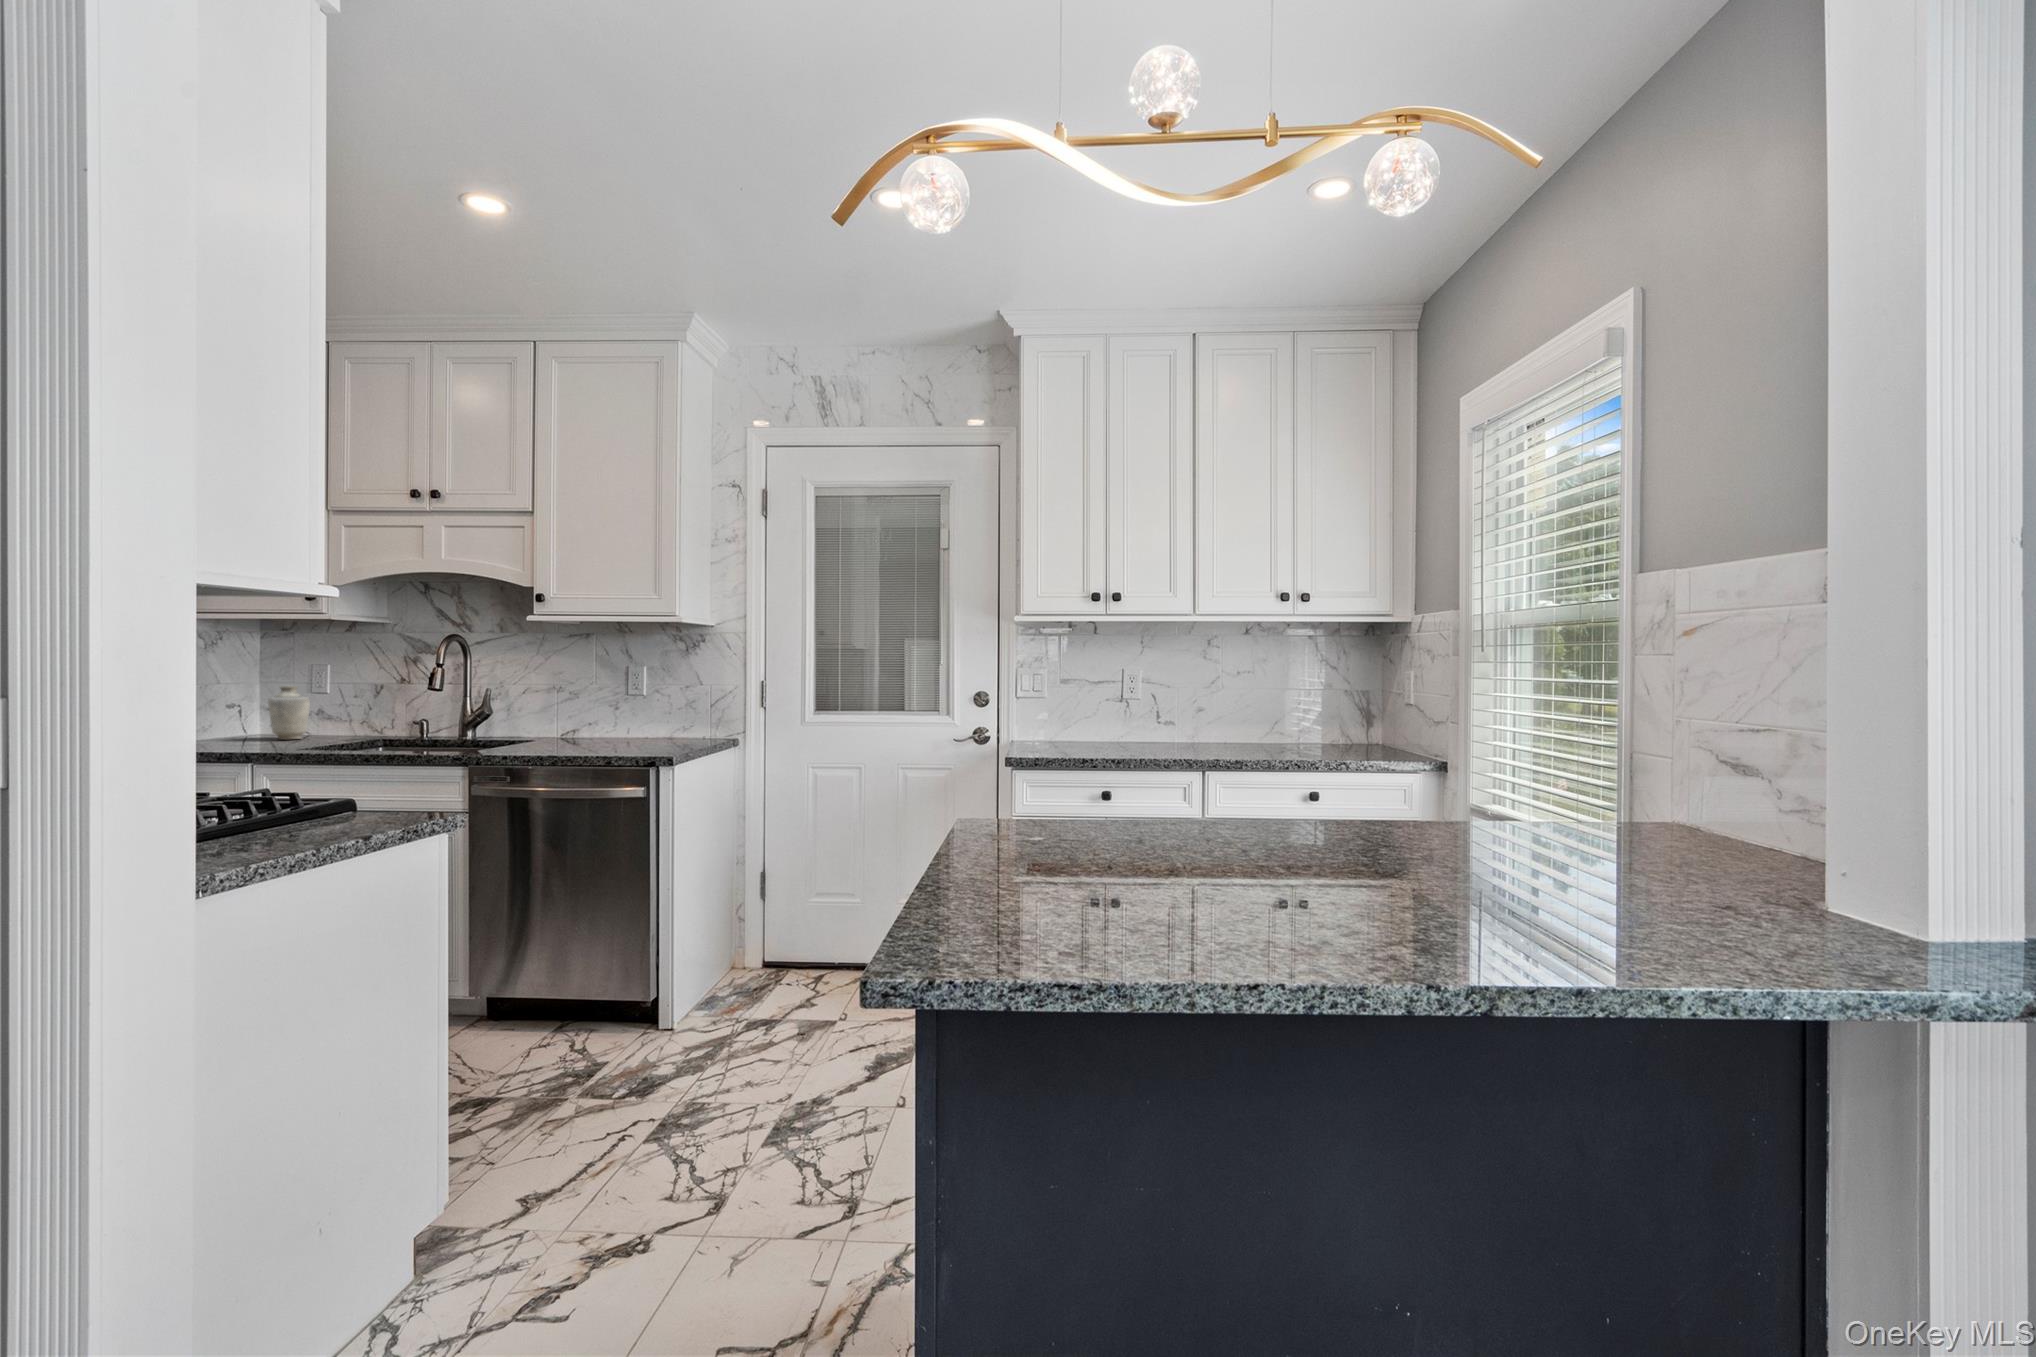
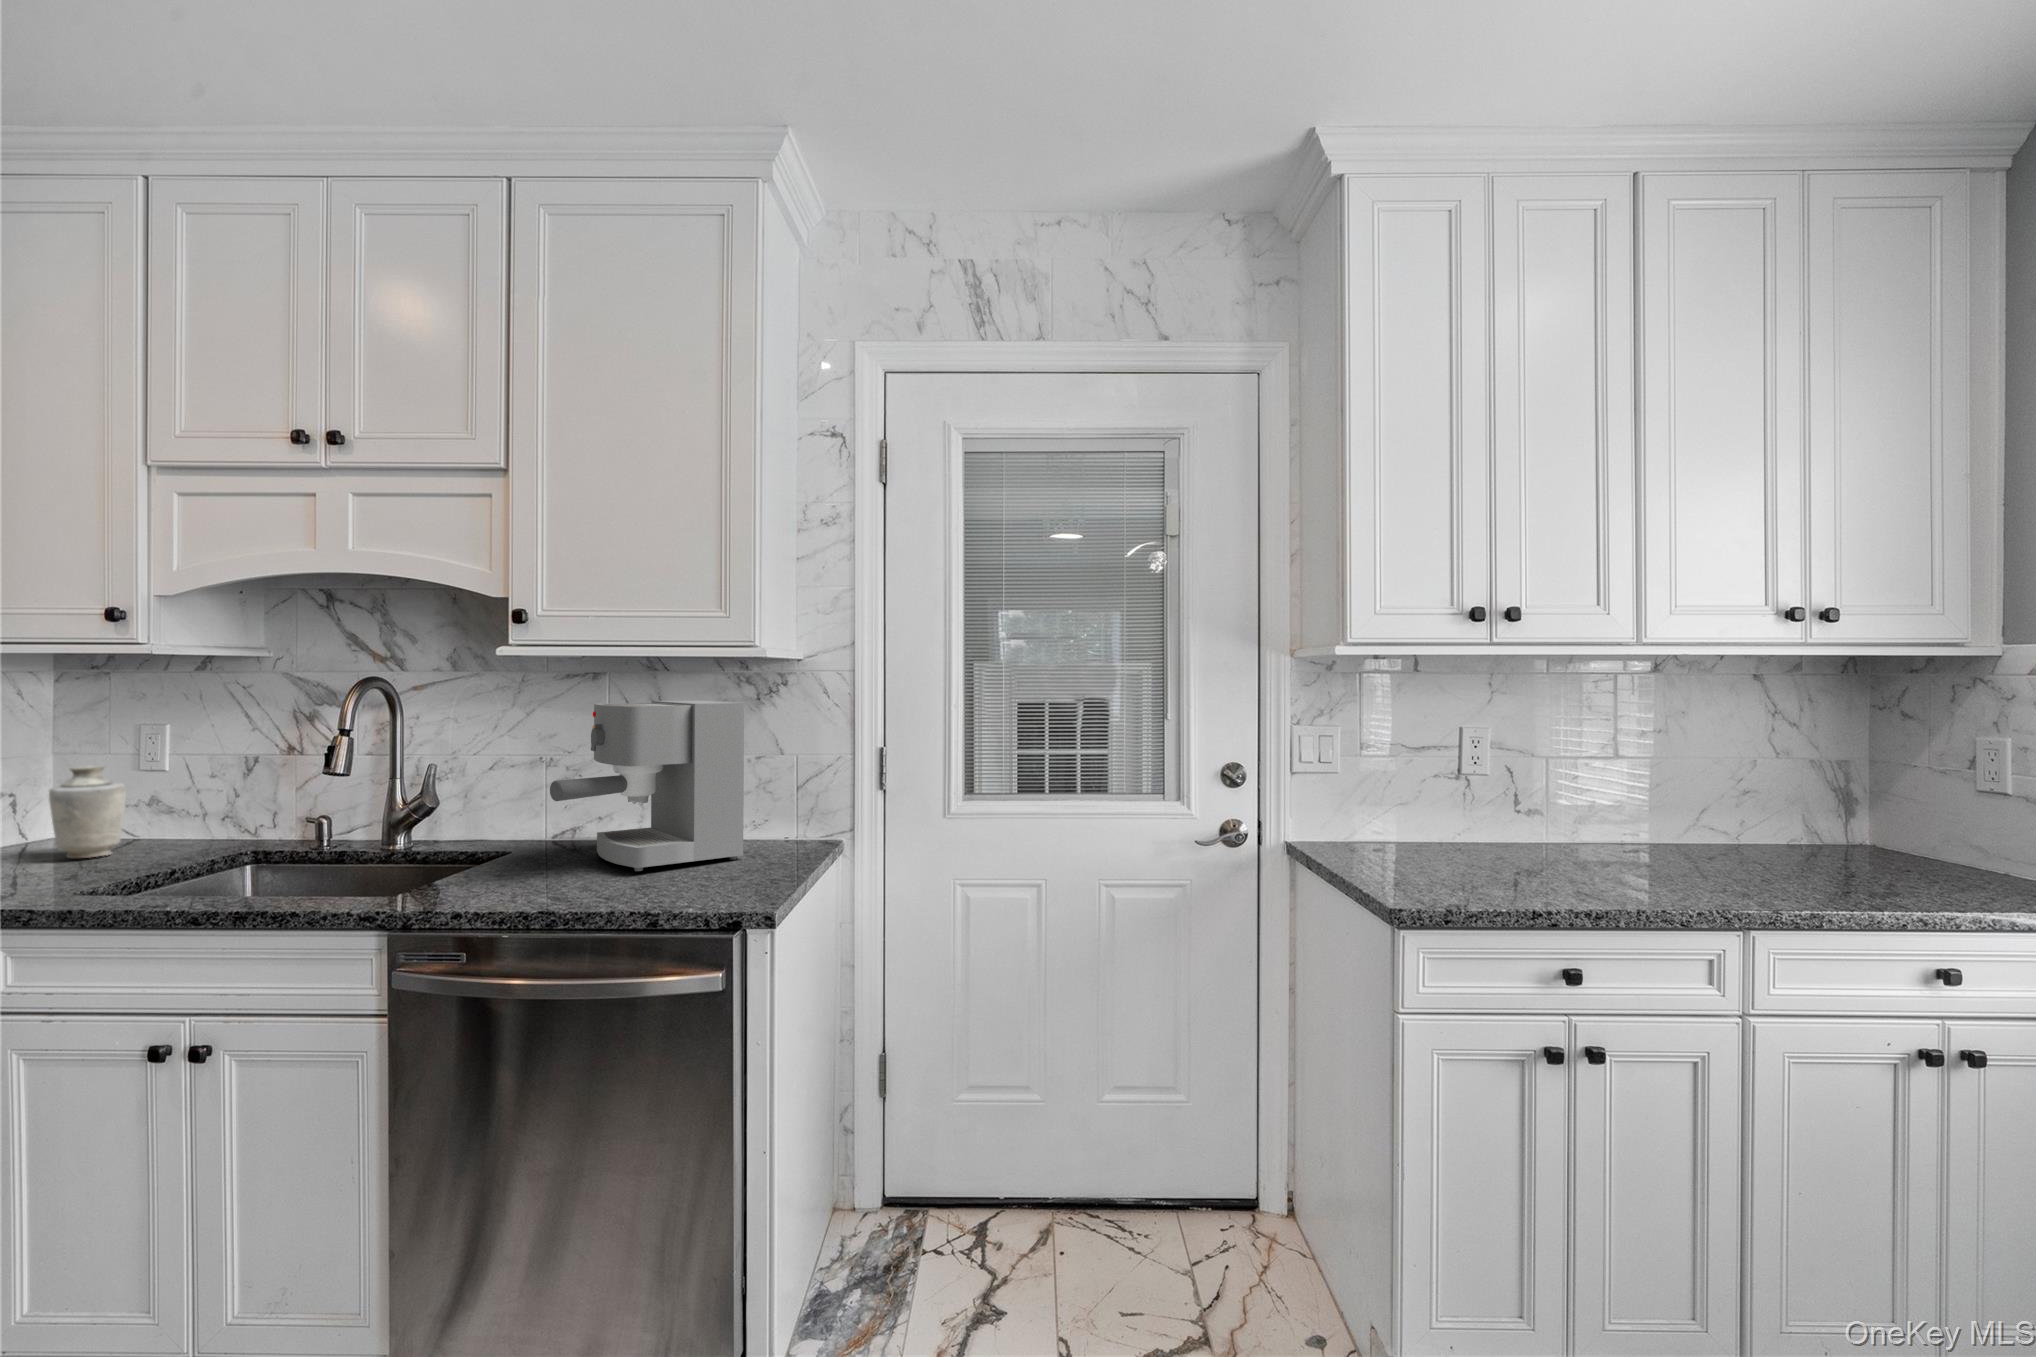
coffee maker: none [556,649,673,745] -> present [550,700,744,871]

